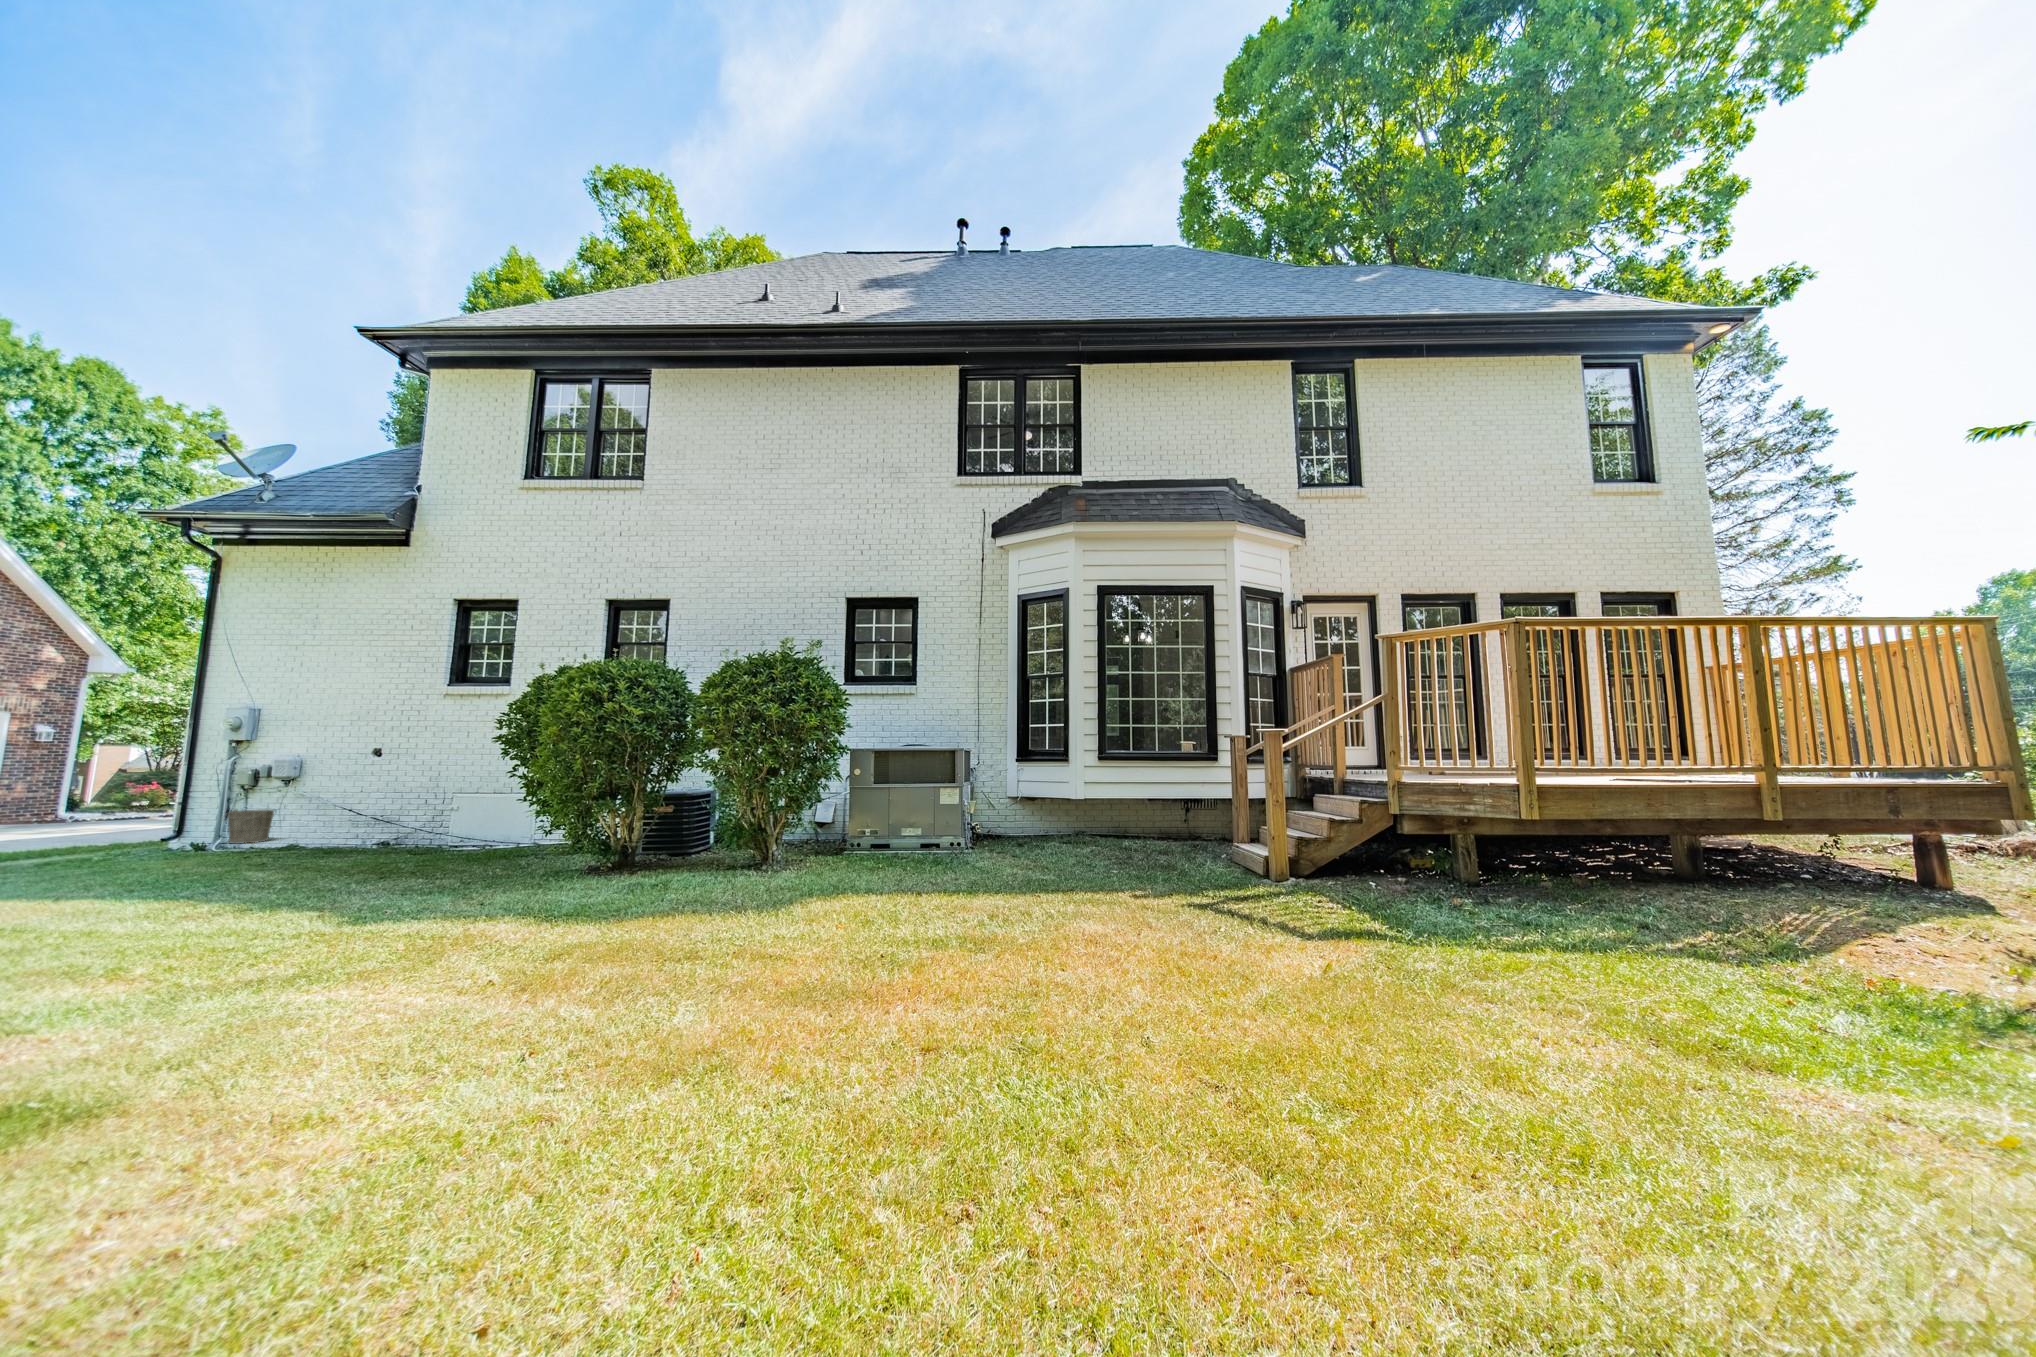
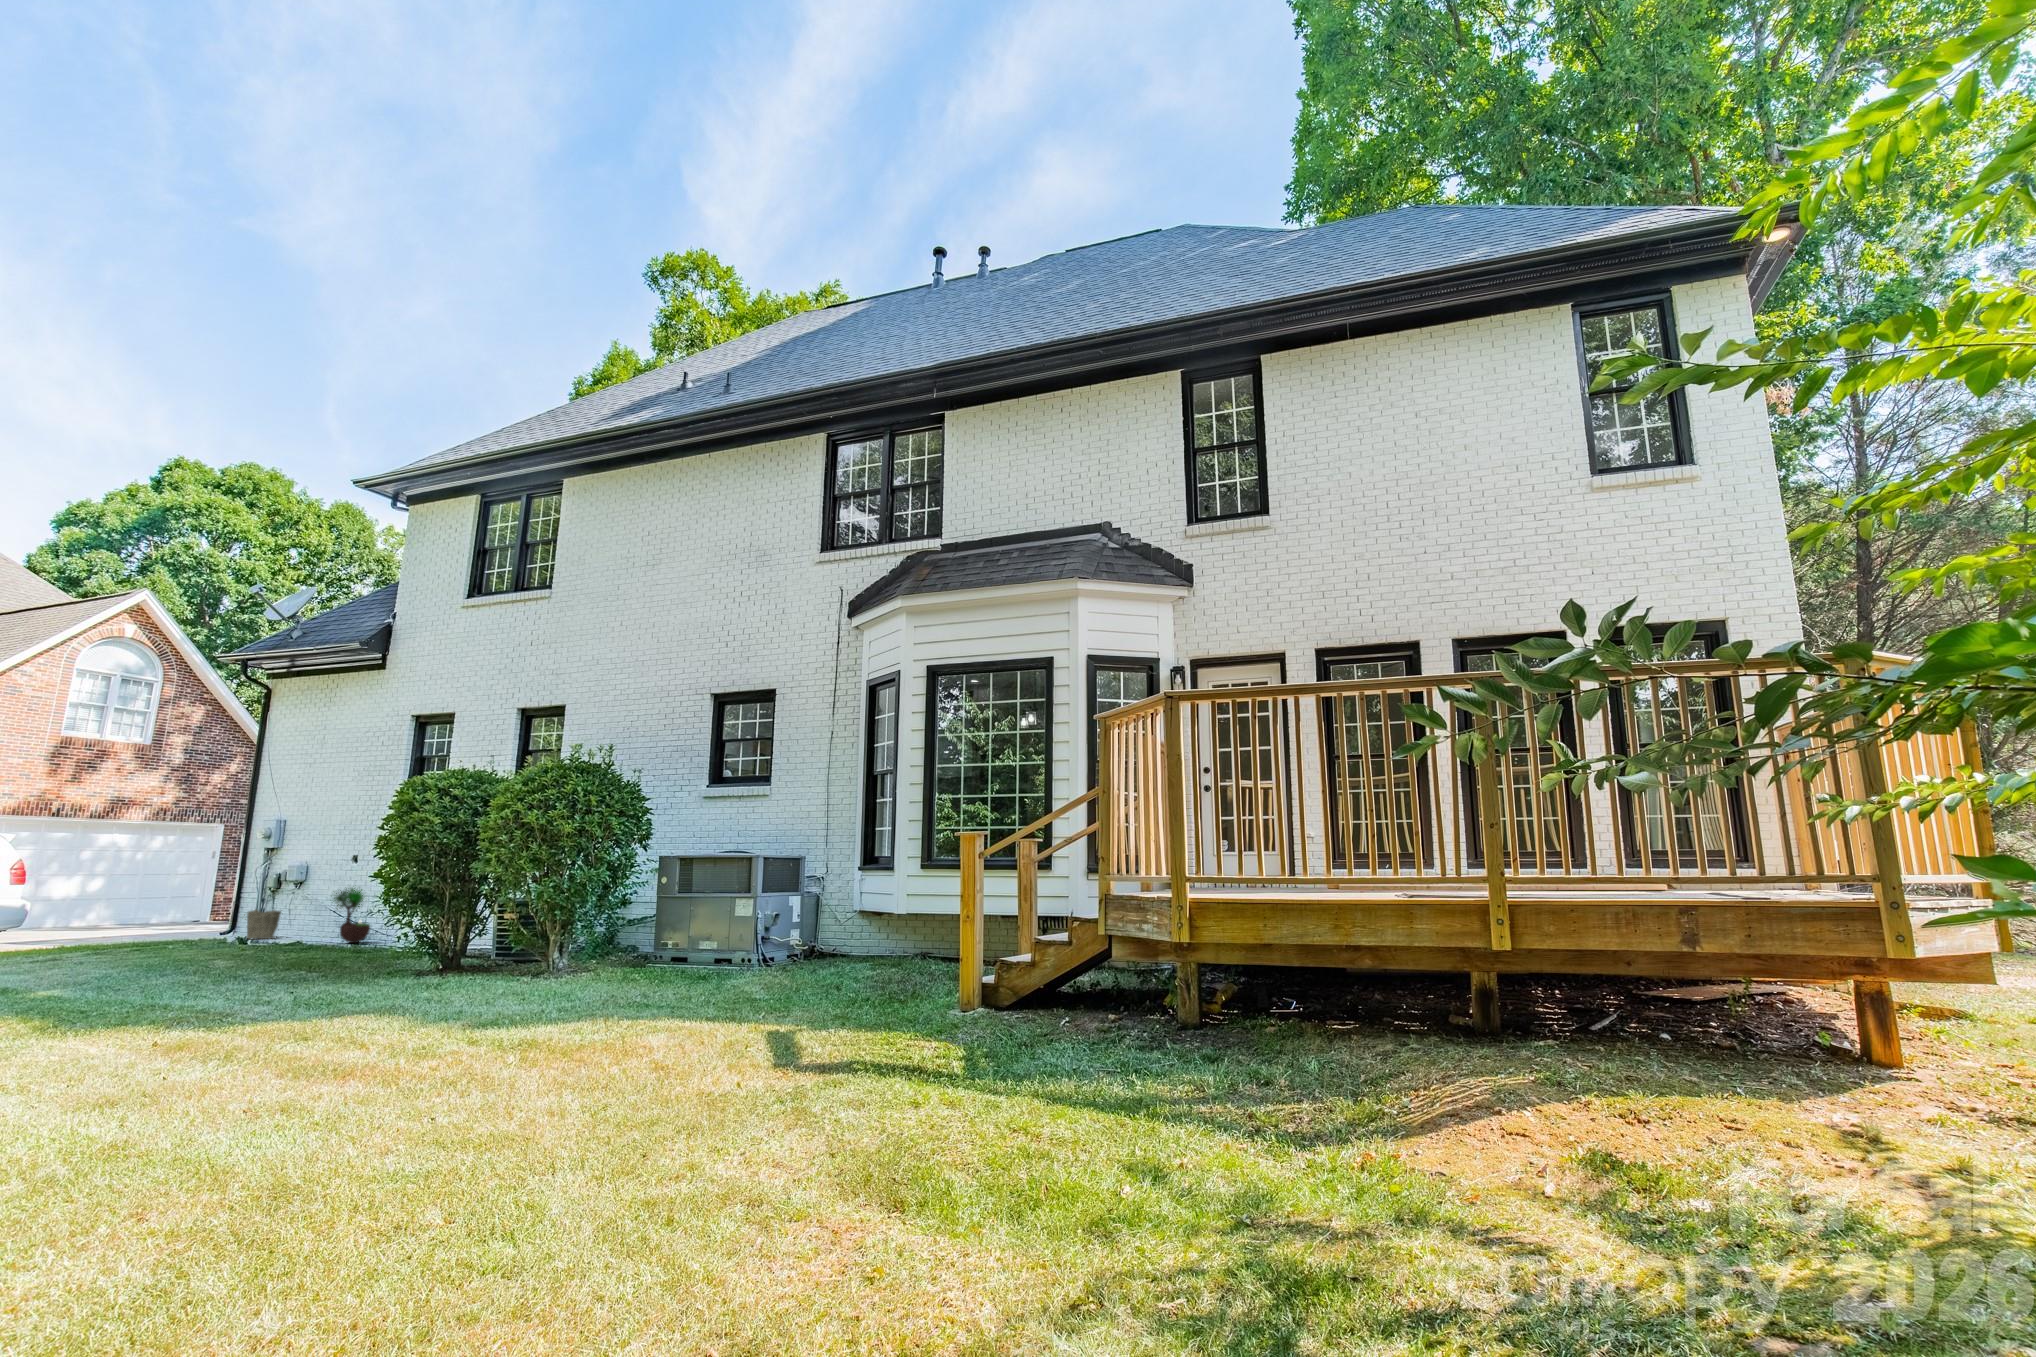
potted tree: none [368,777,419,842] -> present [333,888,370,943]

